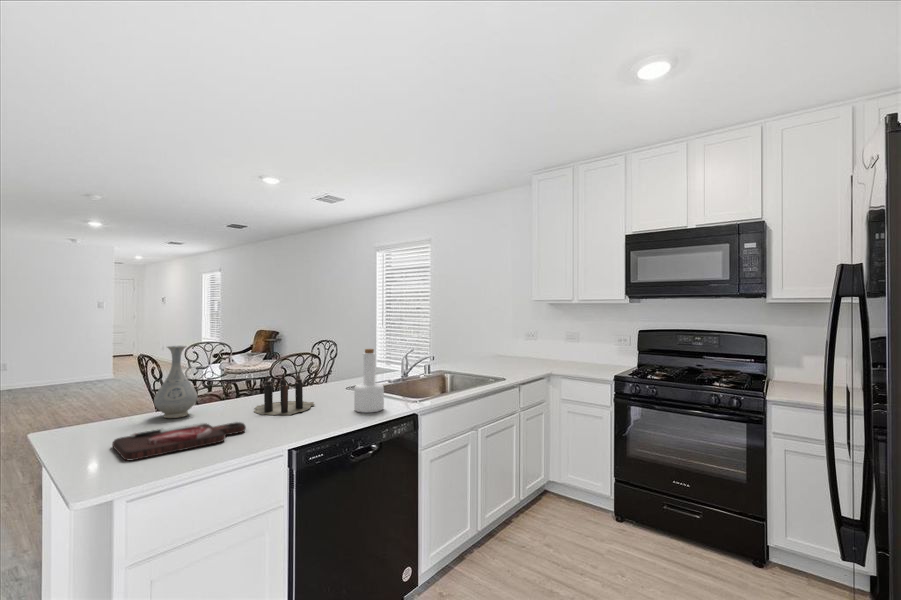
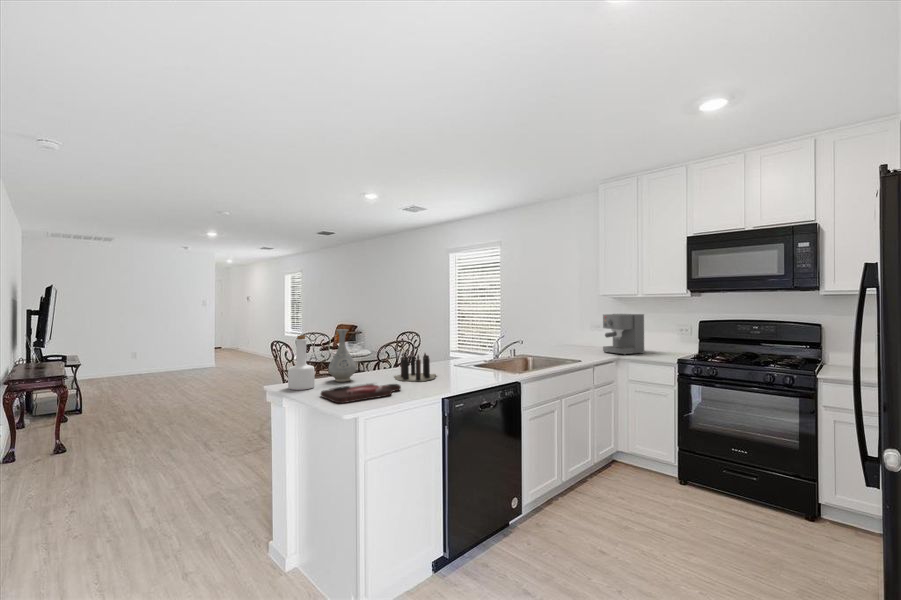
coffee maker: none [534,322,579,370] -> present [603,314,644,355]
bottle: present [354,349,384,413] -> present [288,335,315,390]

